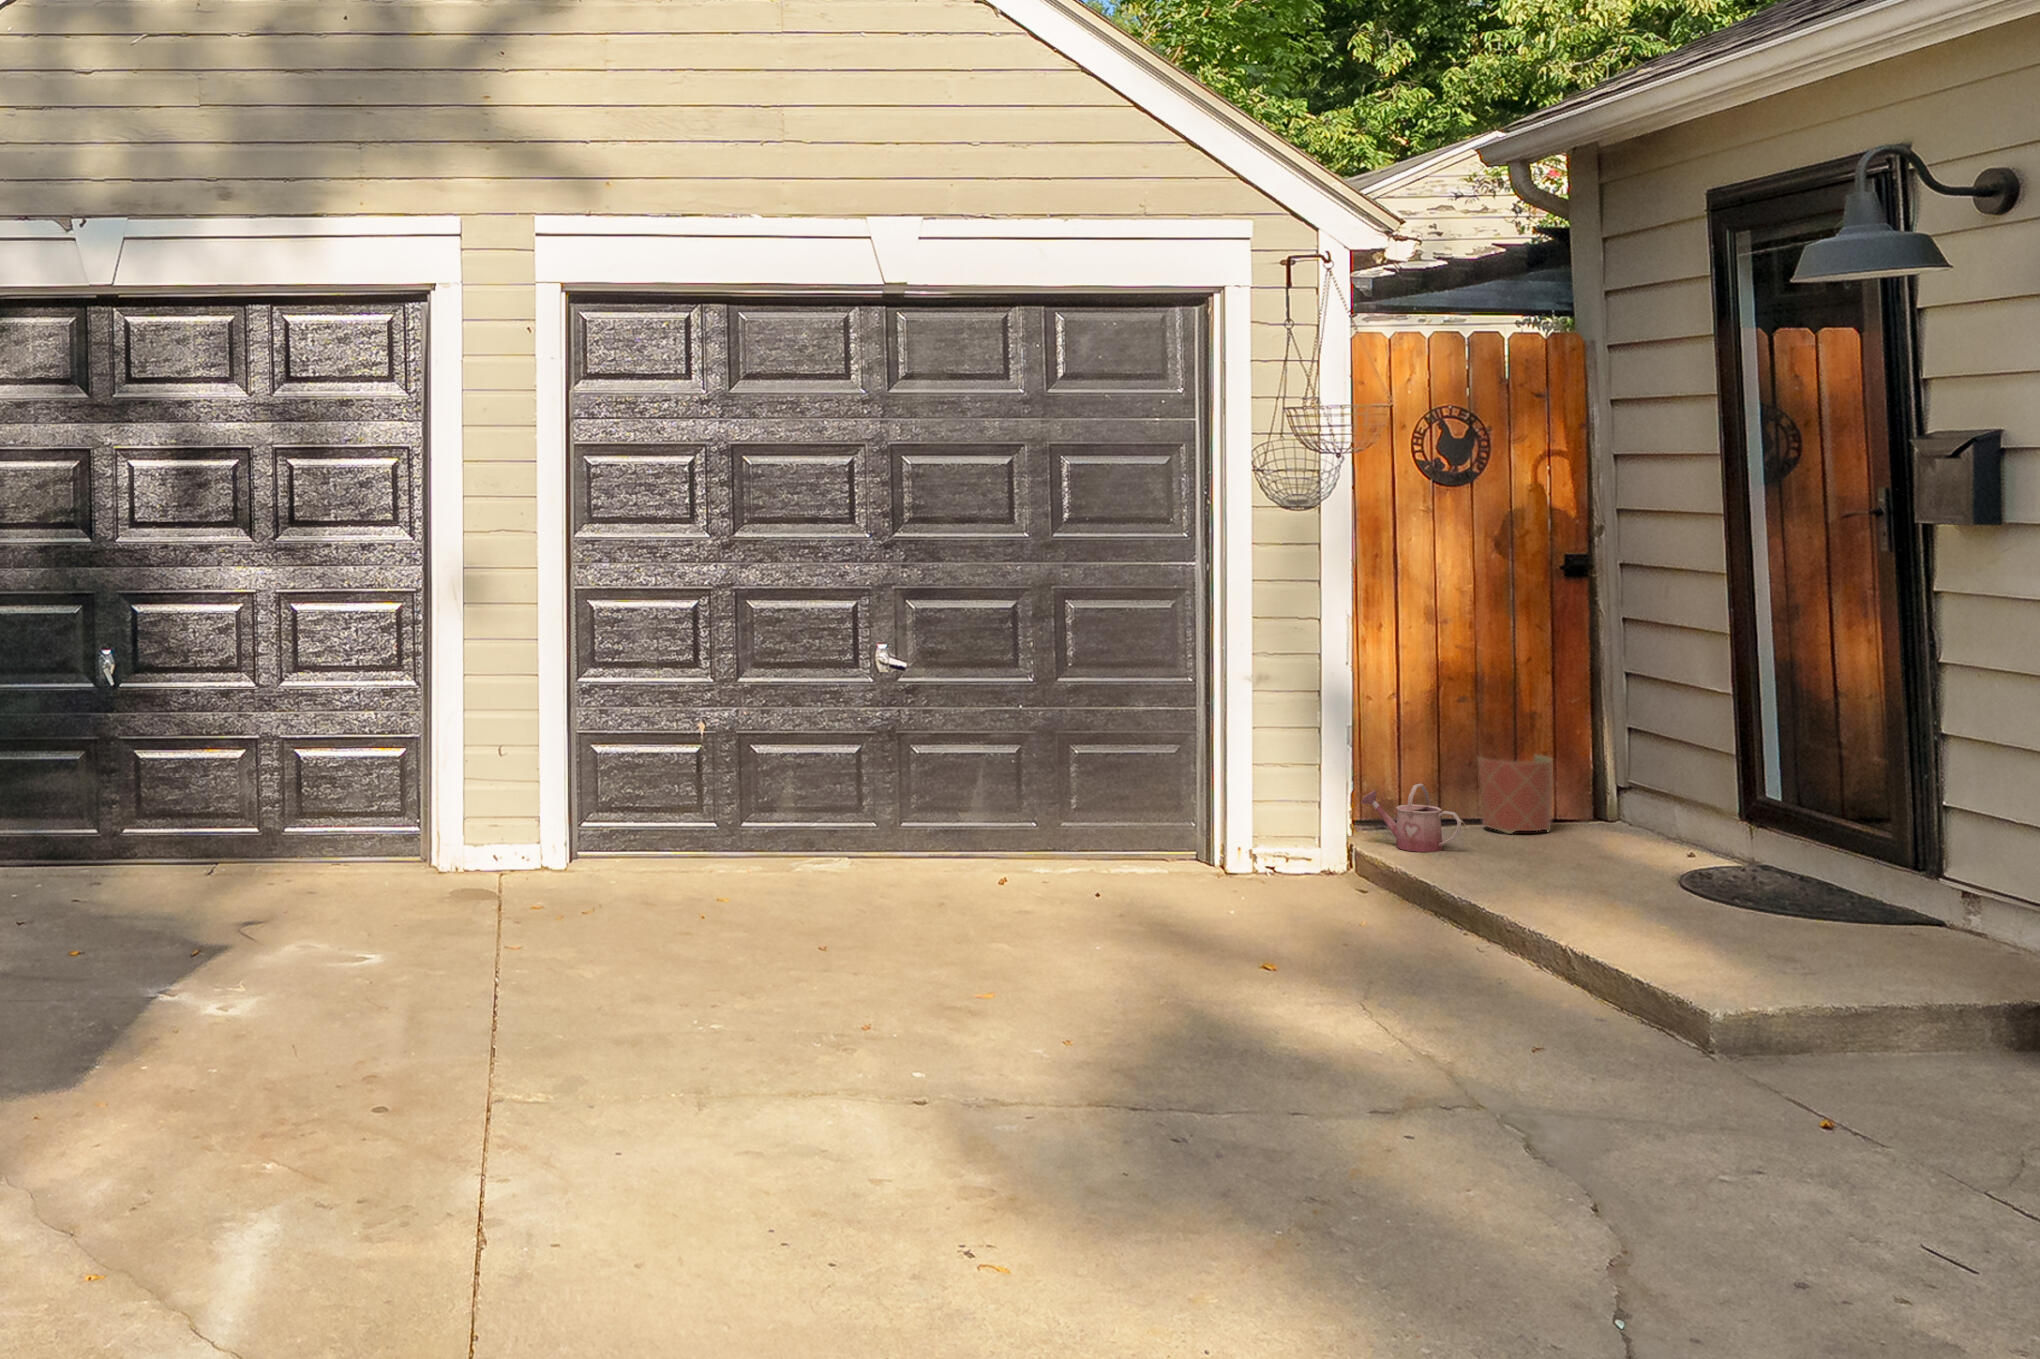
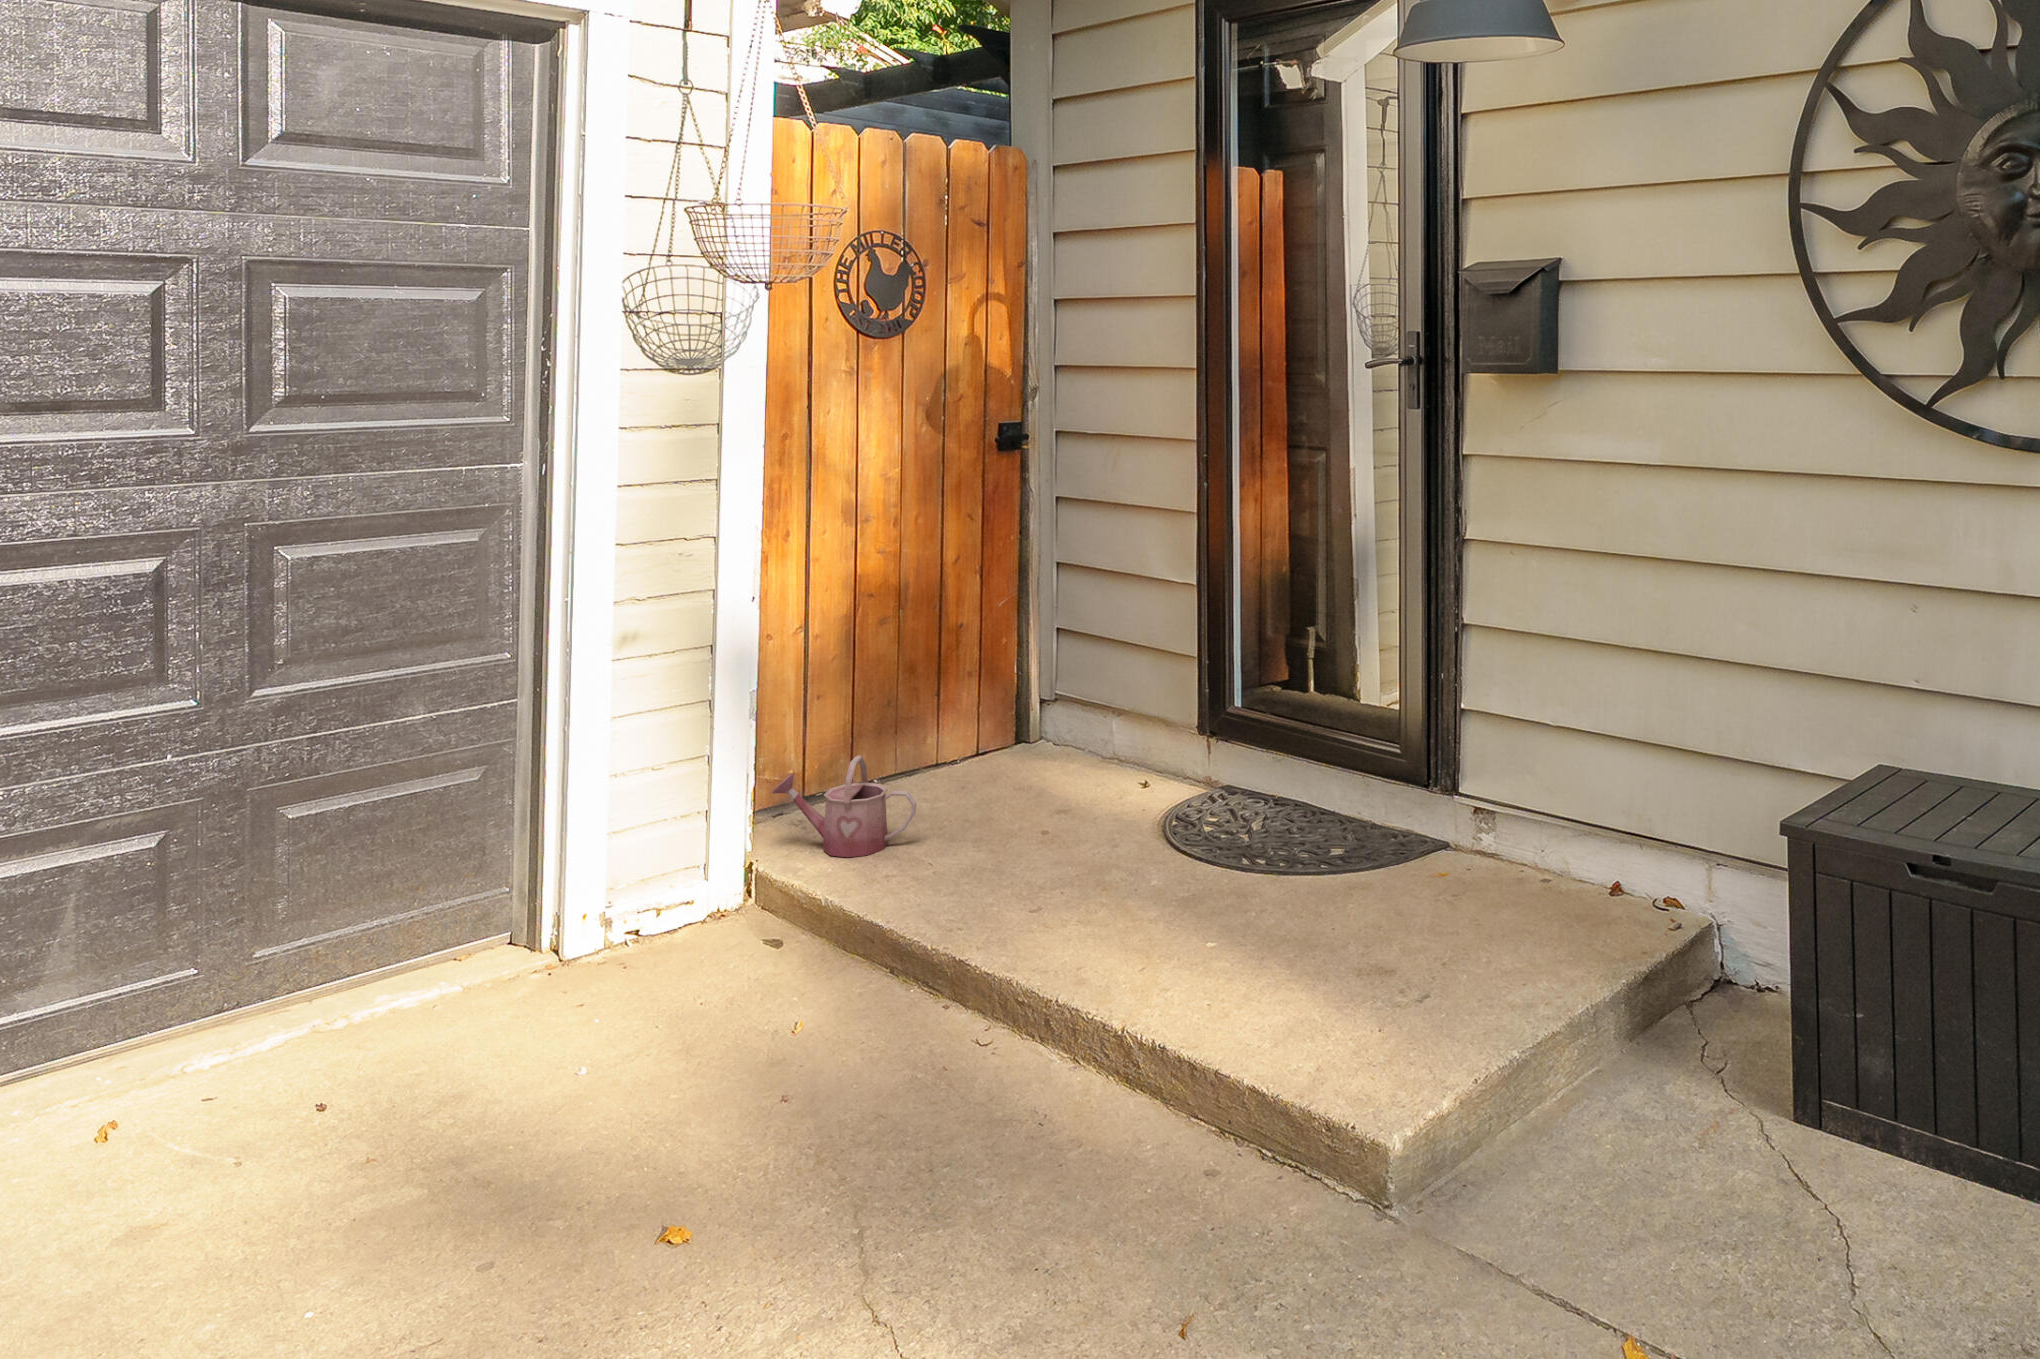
planter: present [1478,755,1553,834] -> none [910,680,1002,793]

